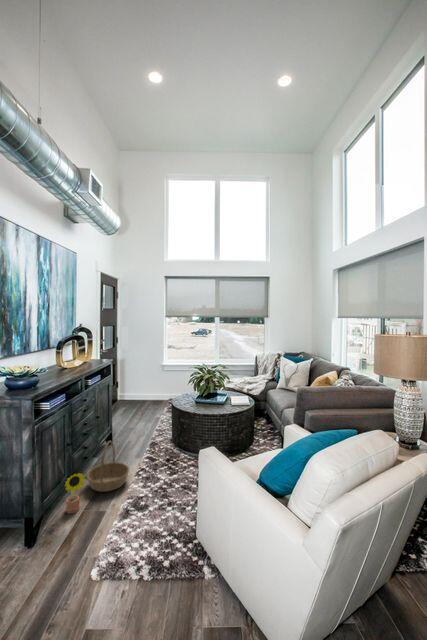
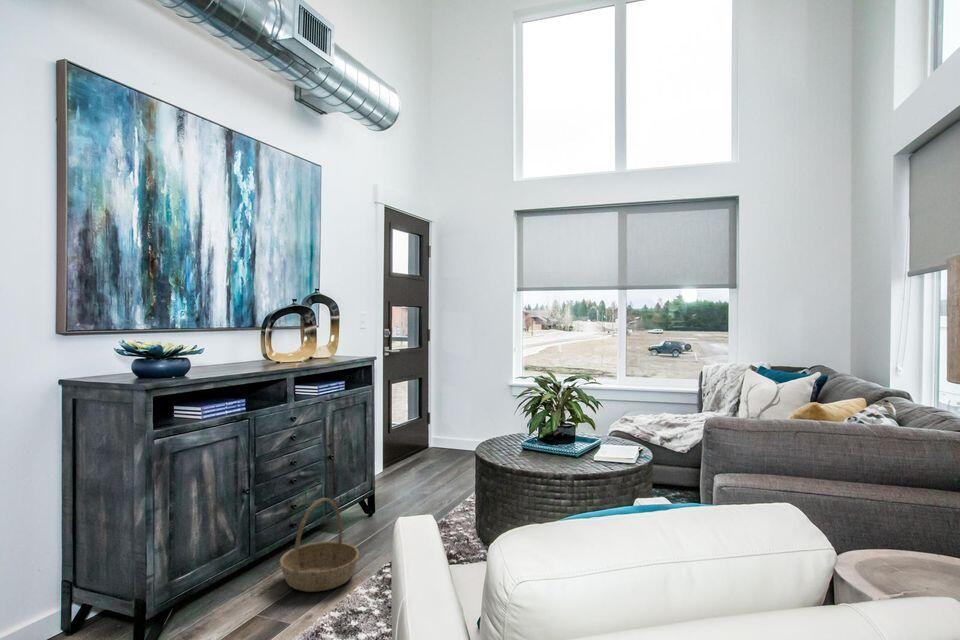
decorative plant: present [65,473,86,513] -> none [212,542,254,616]

